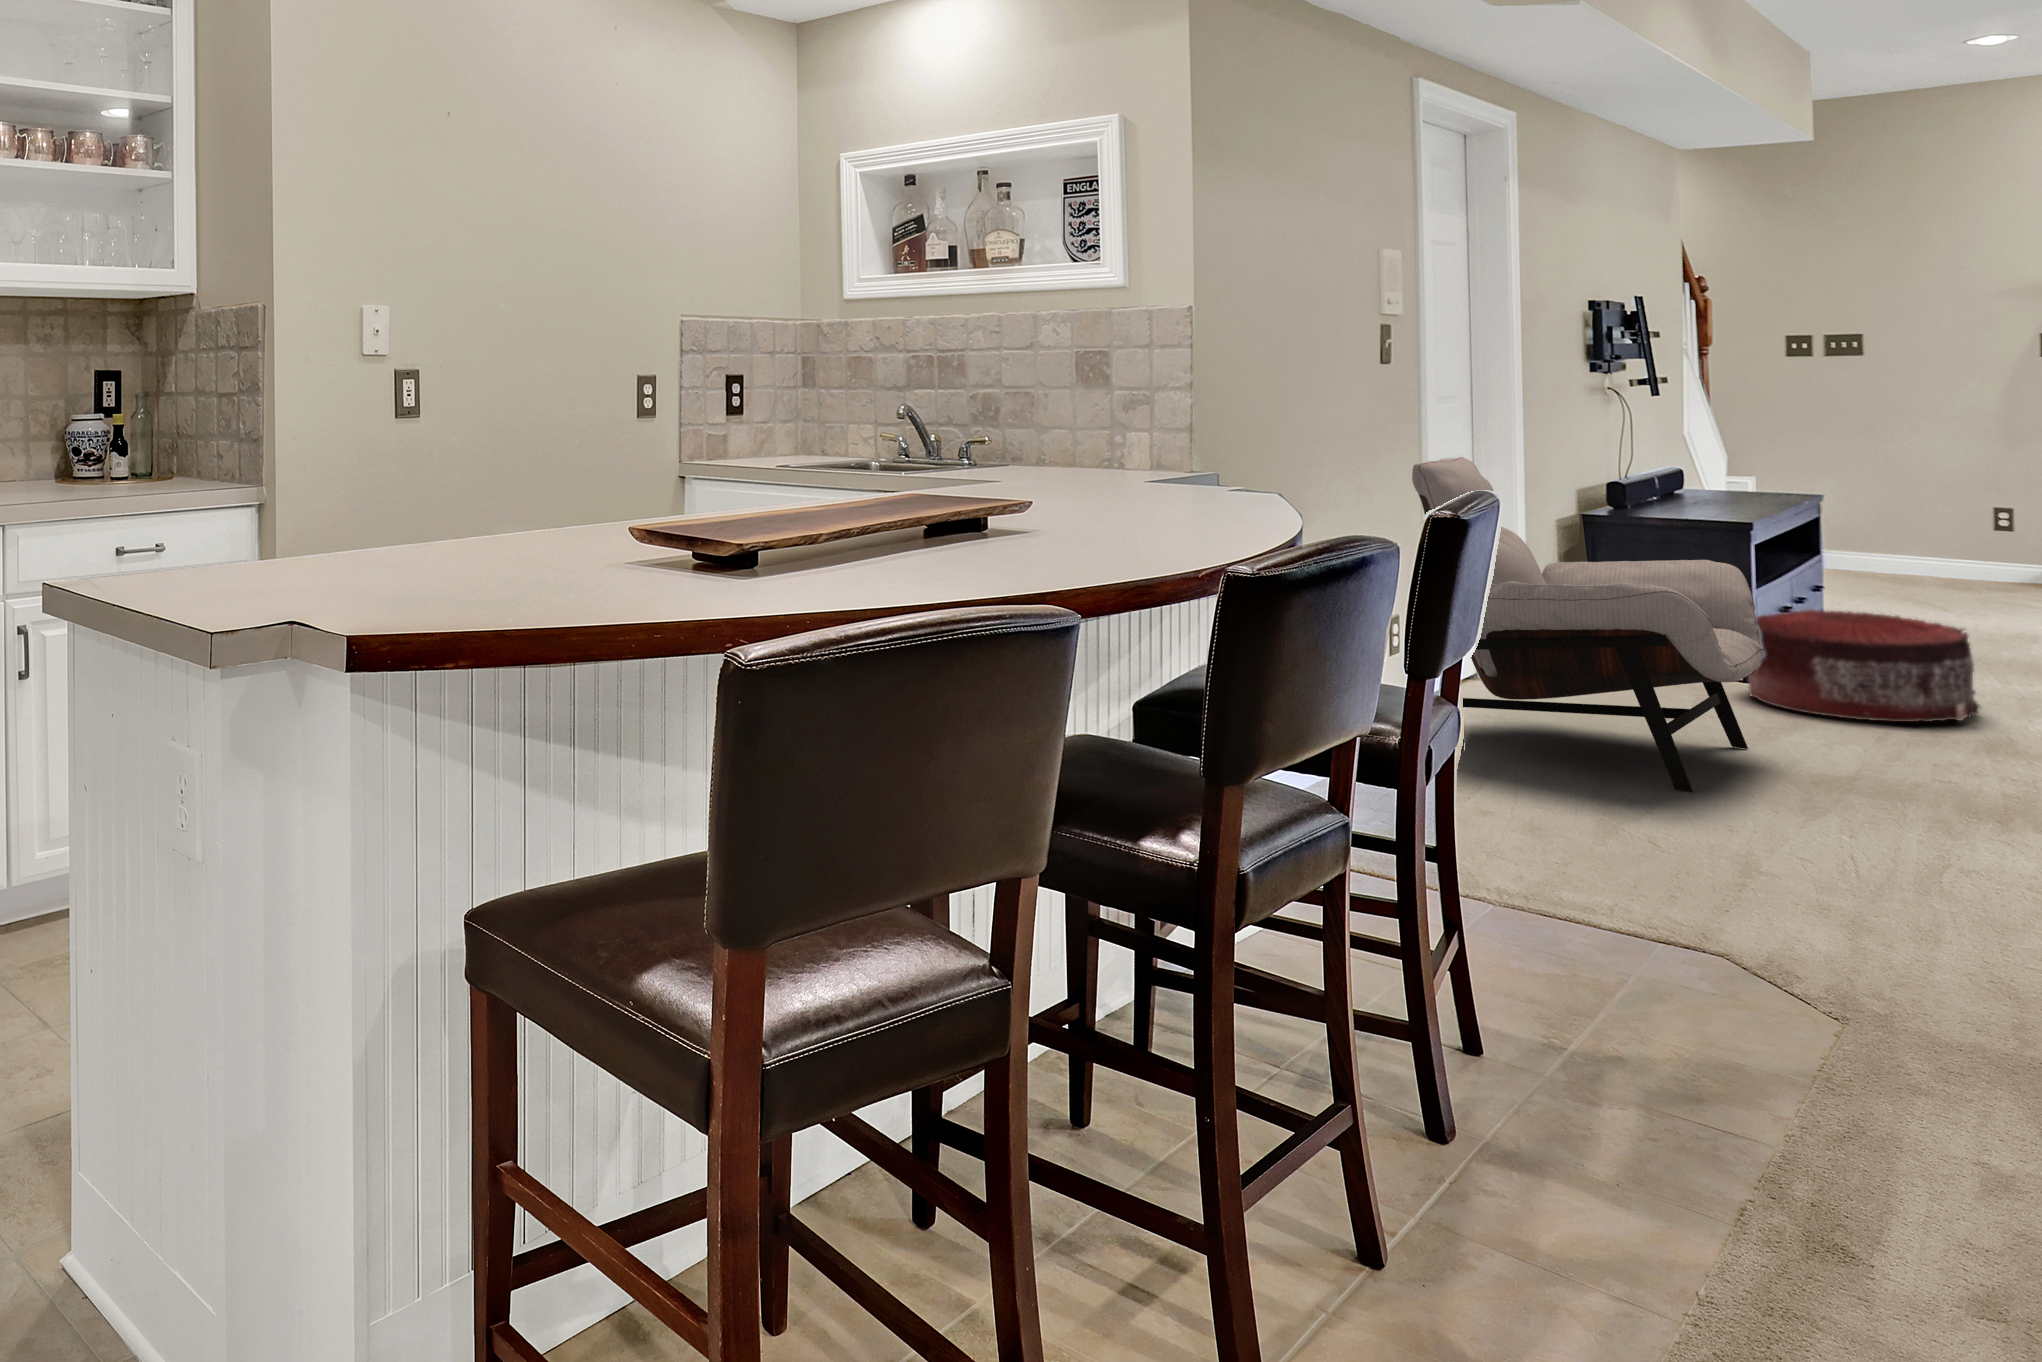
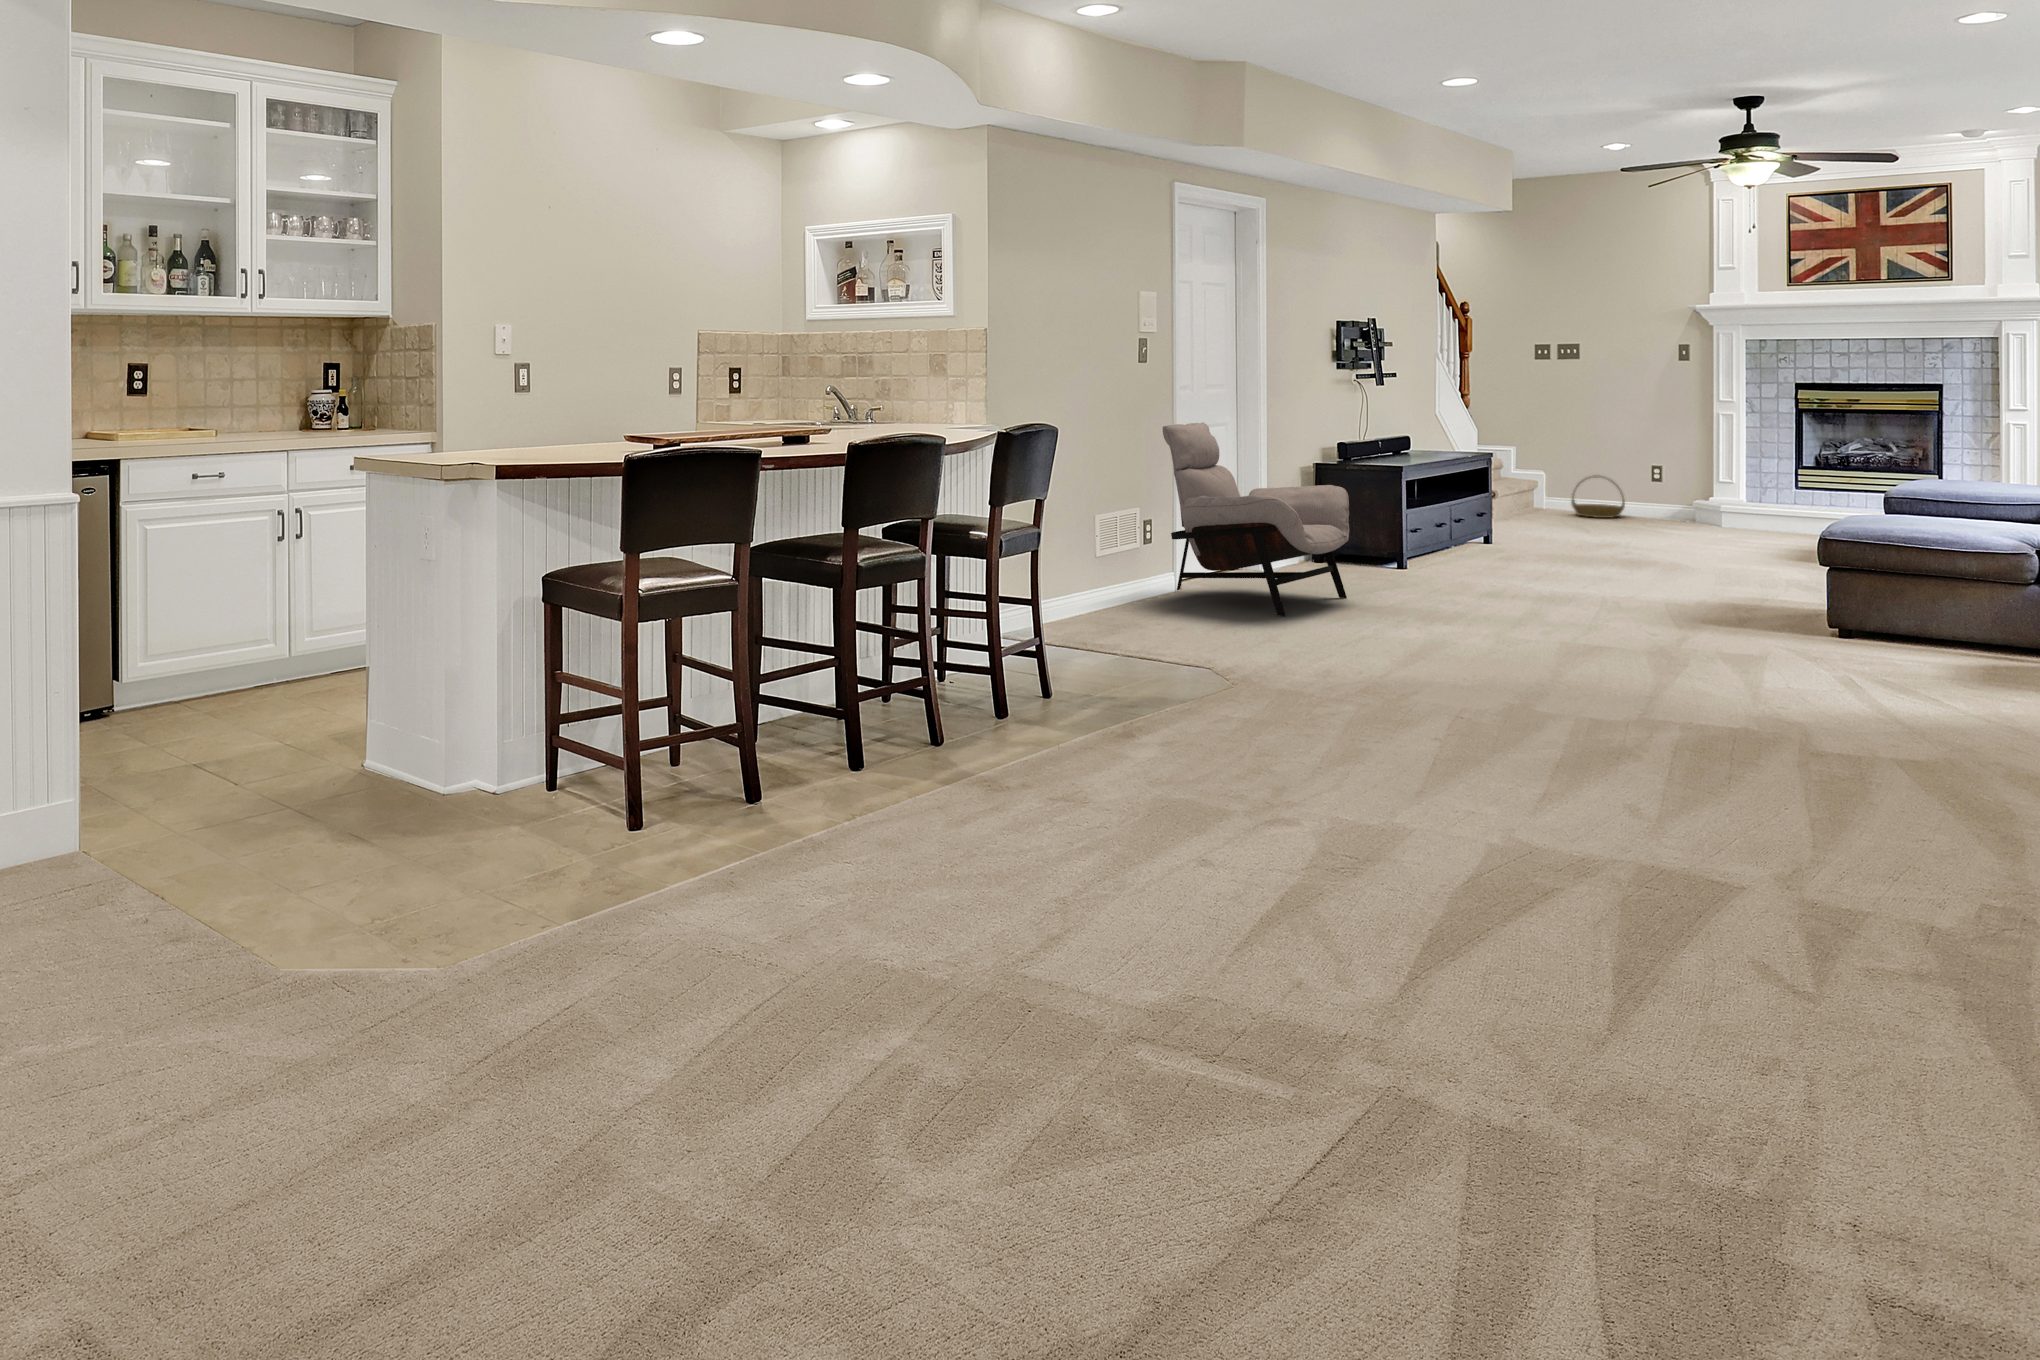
basket: none [1863,523,1955,584] -> present [1571,476,1625,518]
pouf: present [1748,609,1981,722] -> none [1383,520,1507,585]

